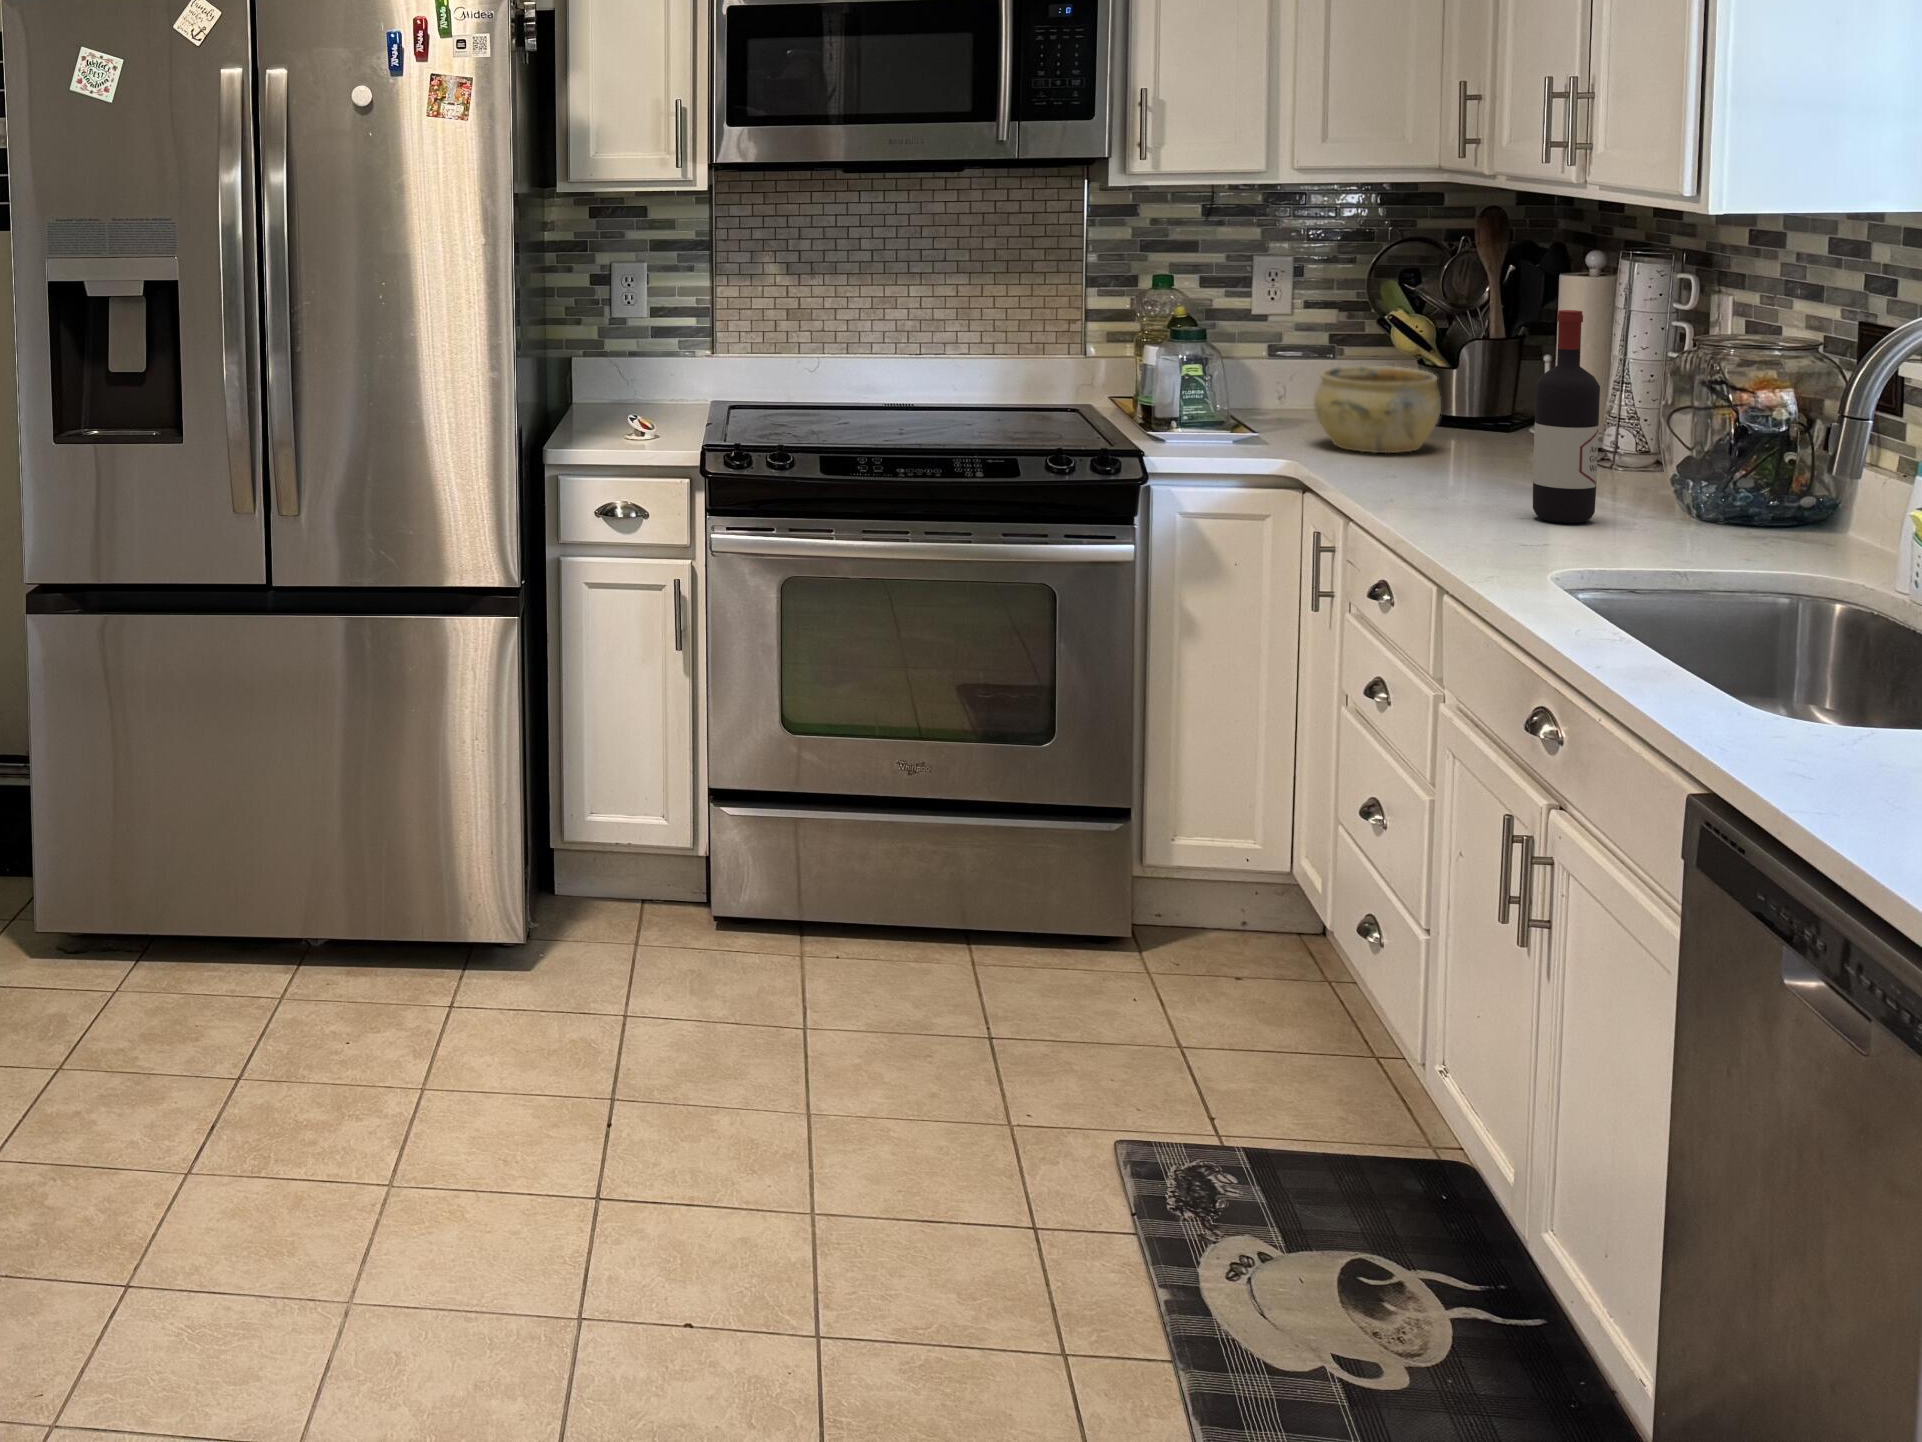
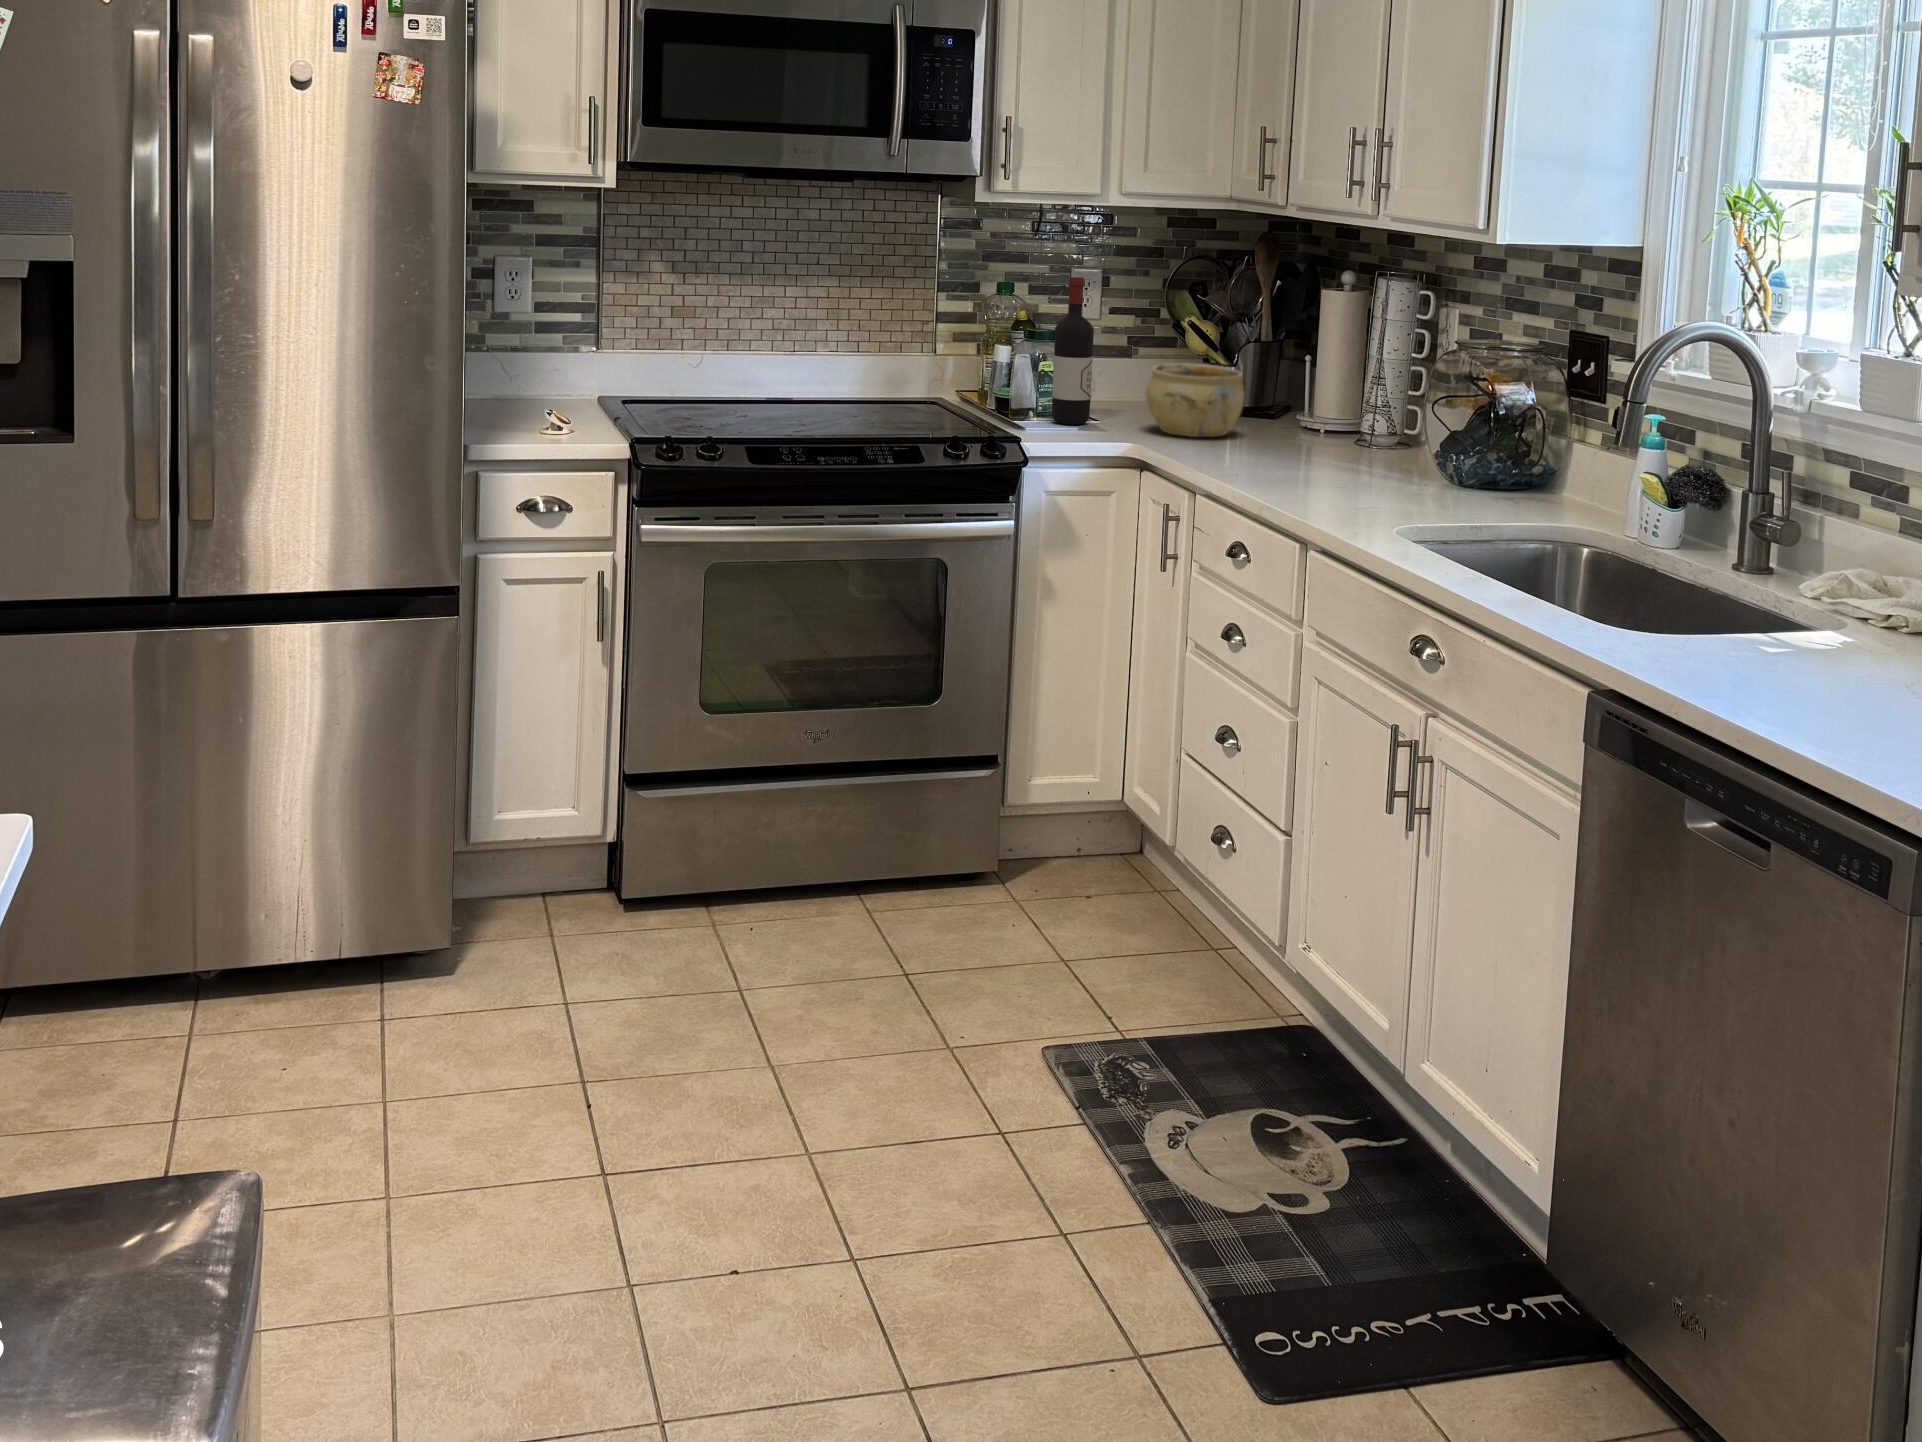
wine bottle: present [1533,310,1600,523] -> present [1052,277,1094,425]

